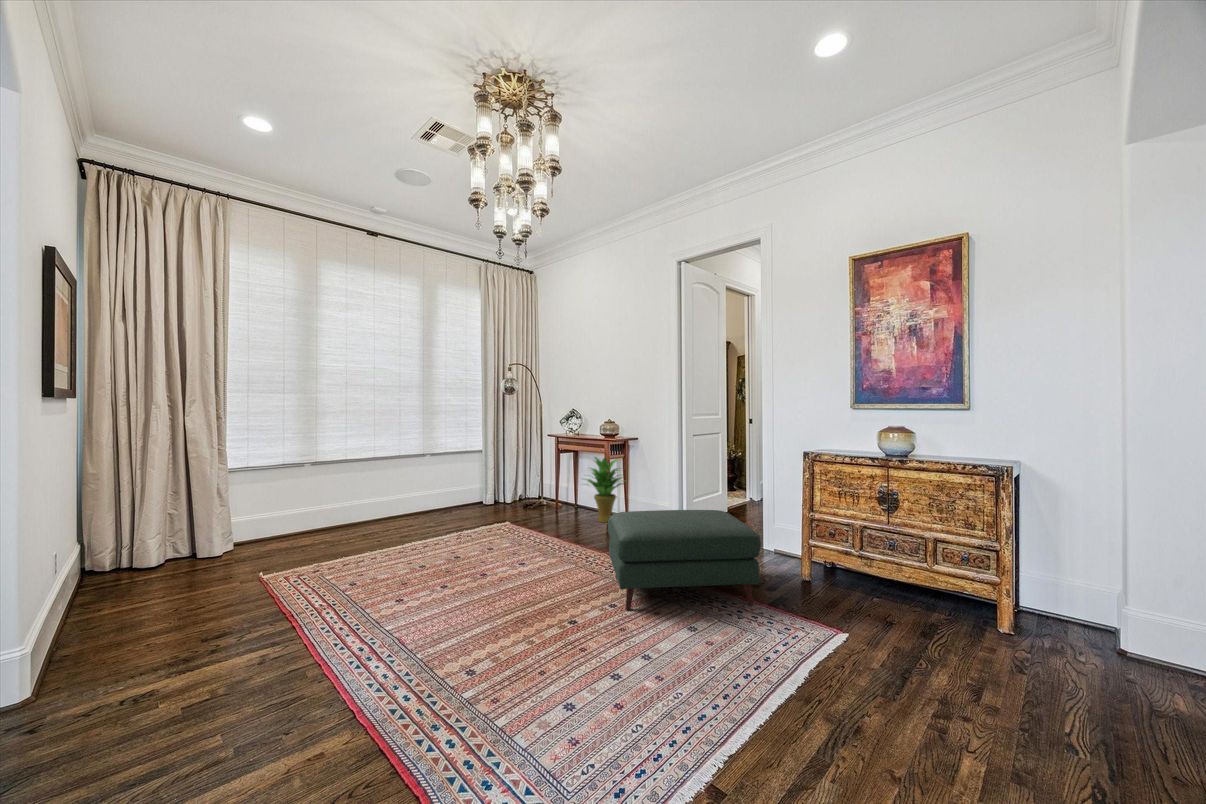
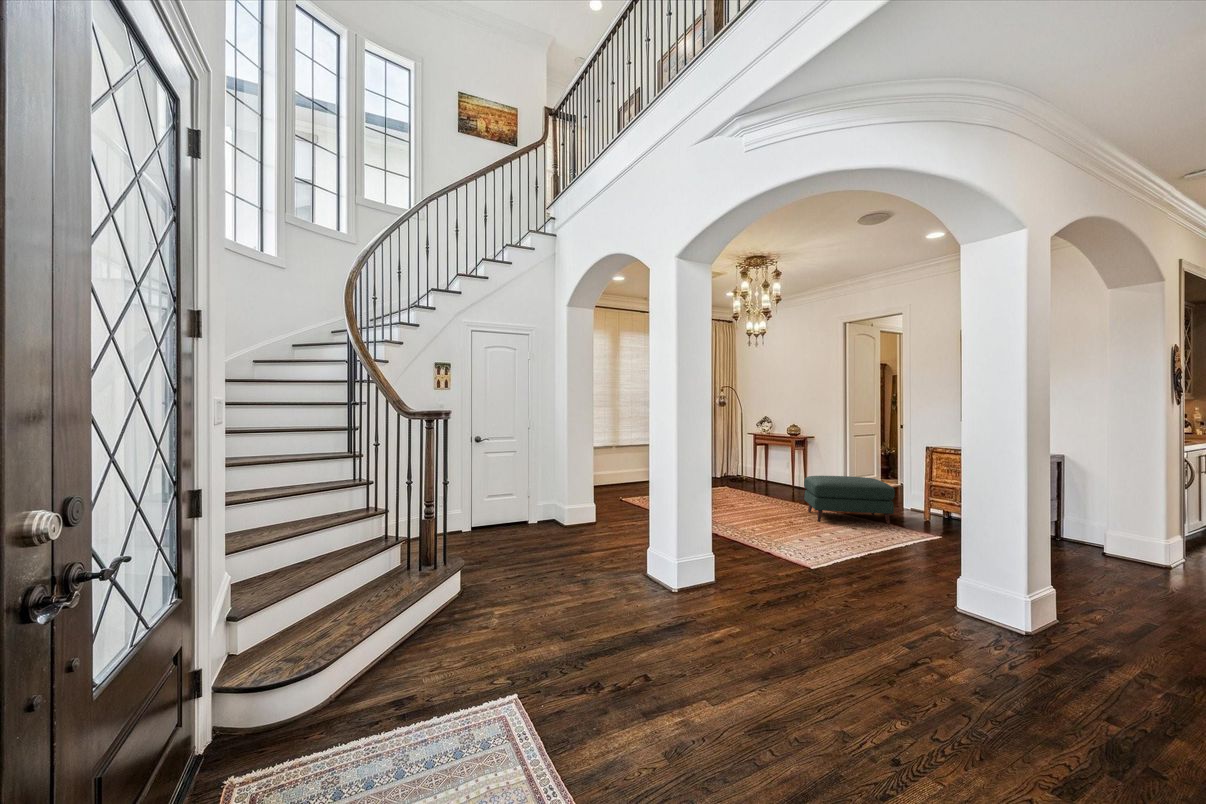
potted plant: present [585,457,627,523] -> none [775,448,808,491]

